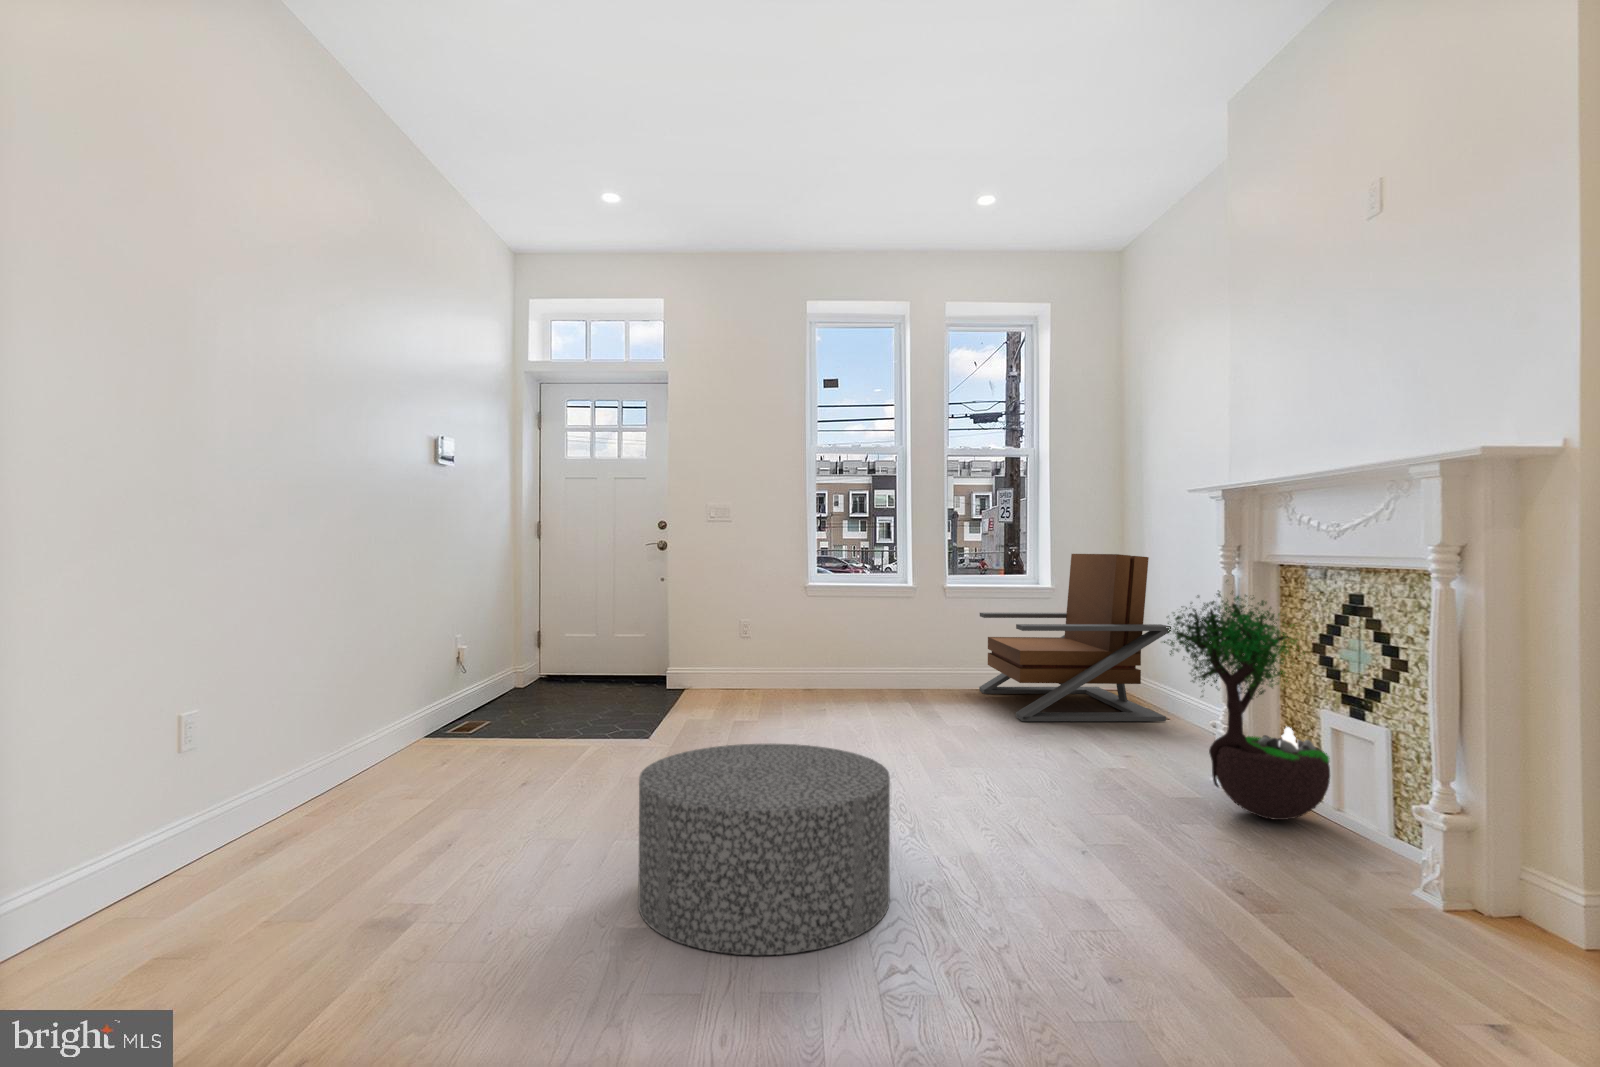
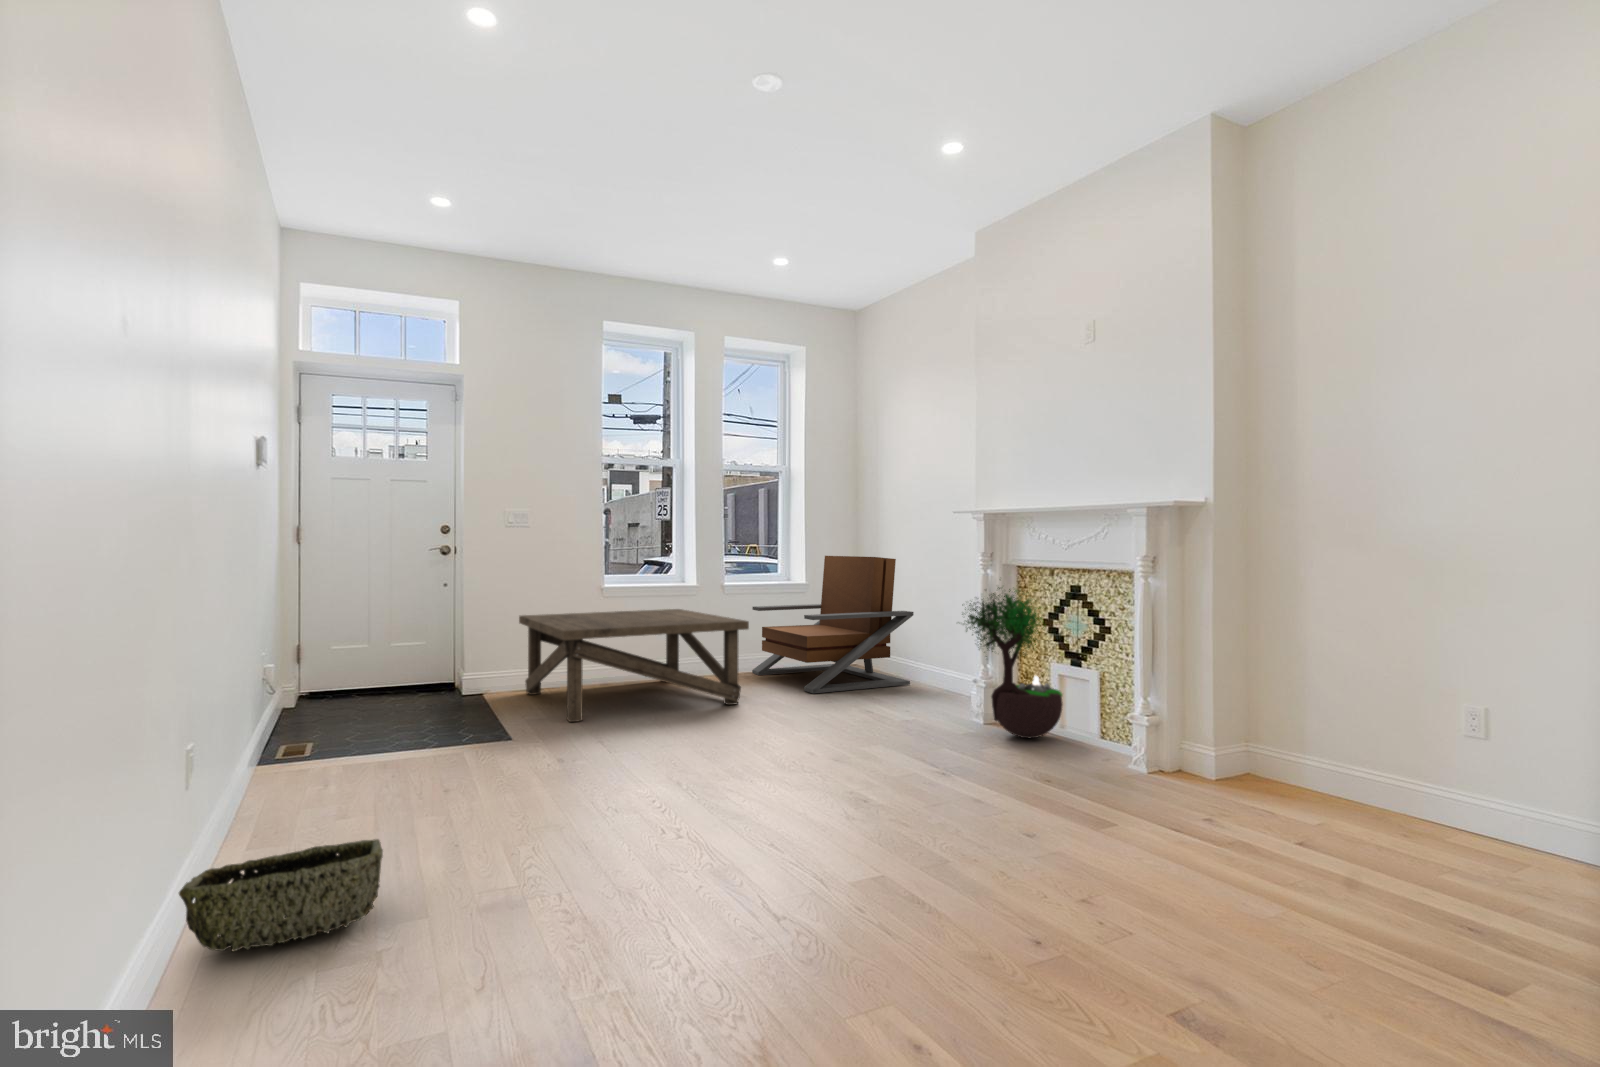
coffee table: none [709,612,929,728] -> present [519,609,749,722]
ottoman: present [638,744,890,955] -> none [677,715,867,863]
woven basket: none [49,835,286,936] -> present [179,839,383,951]

